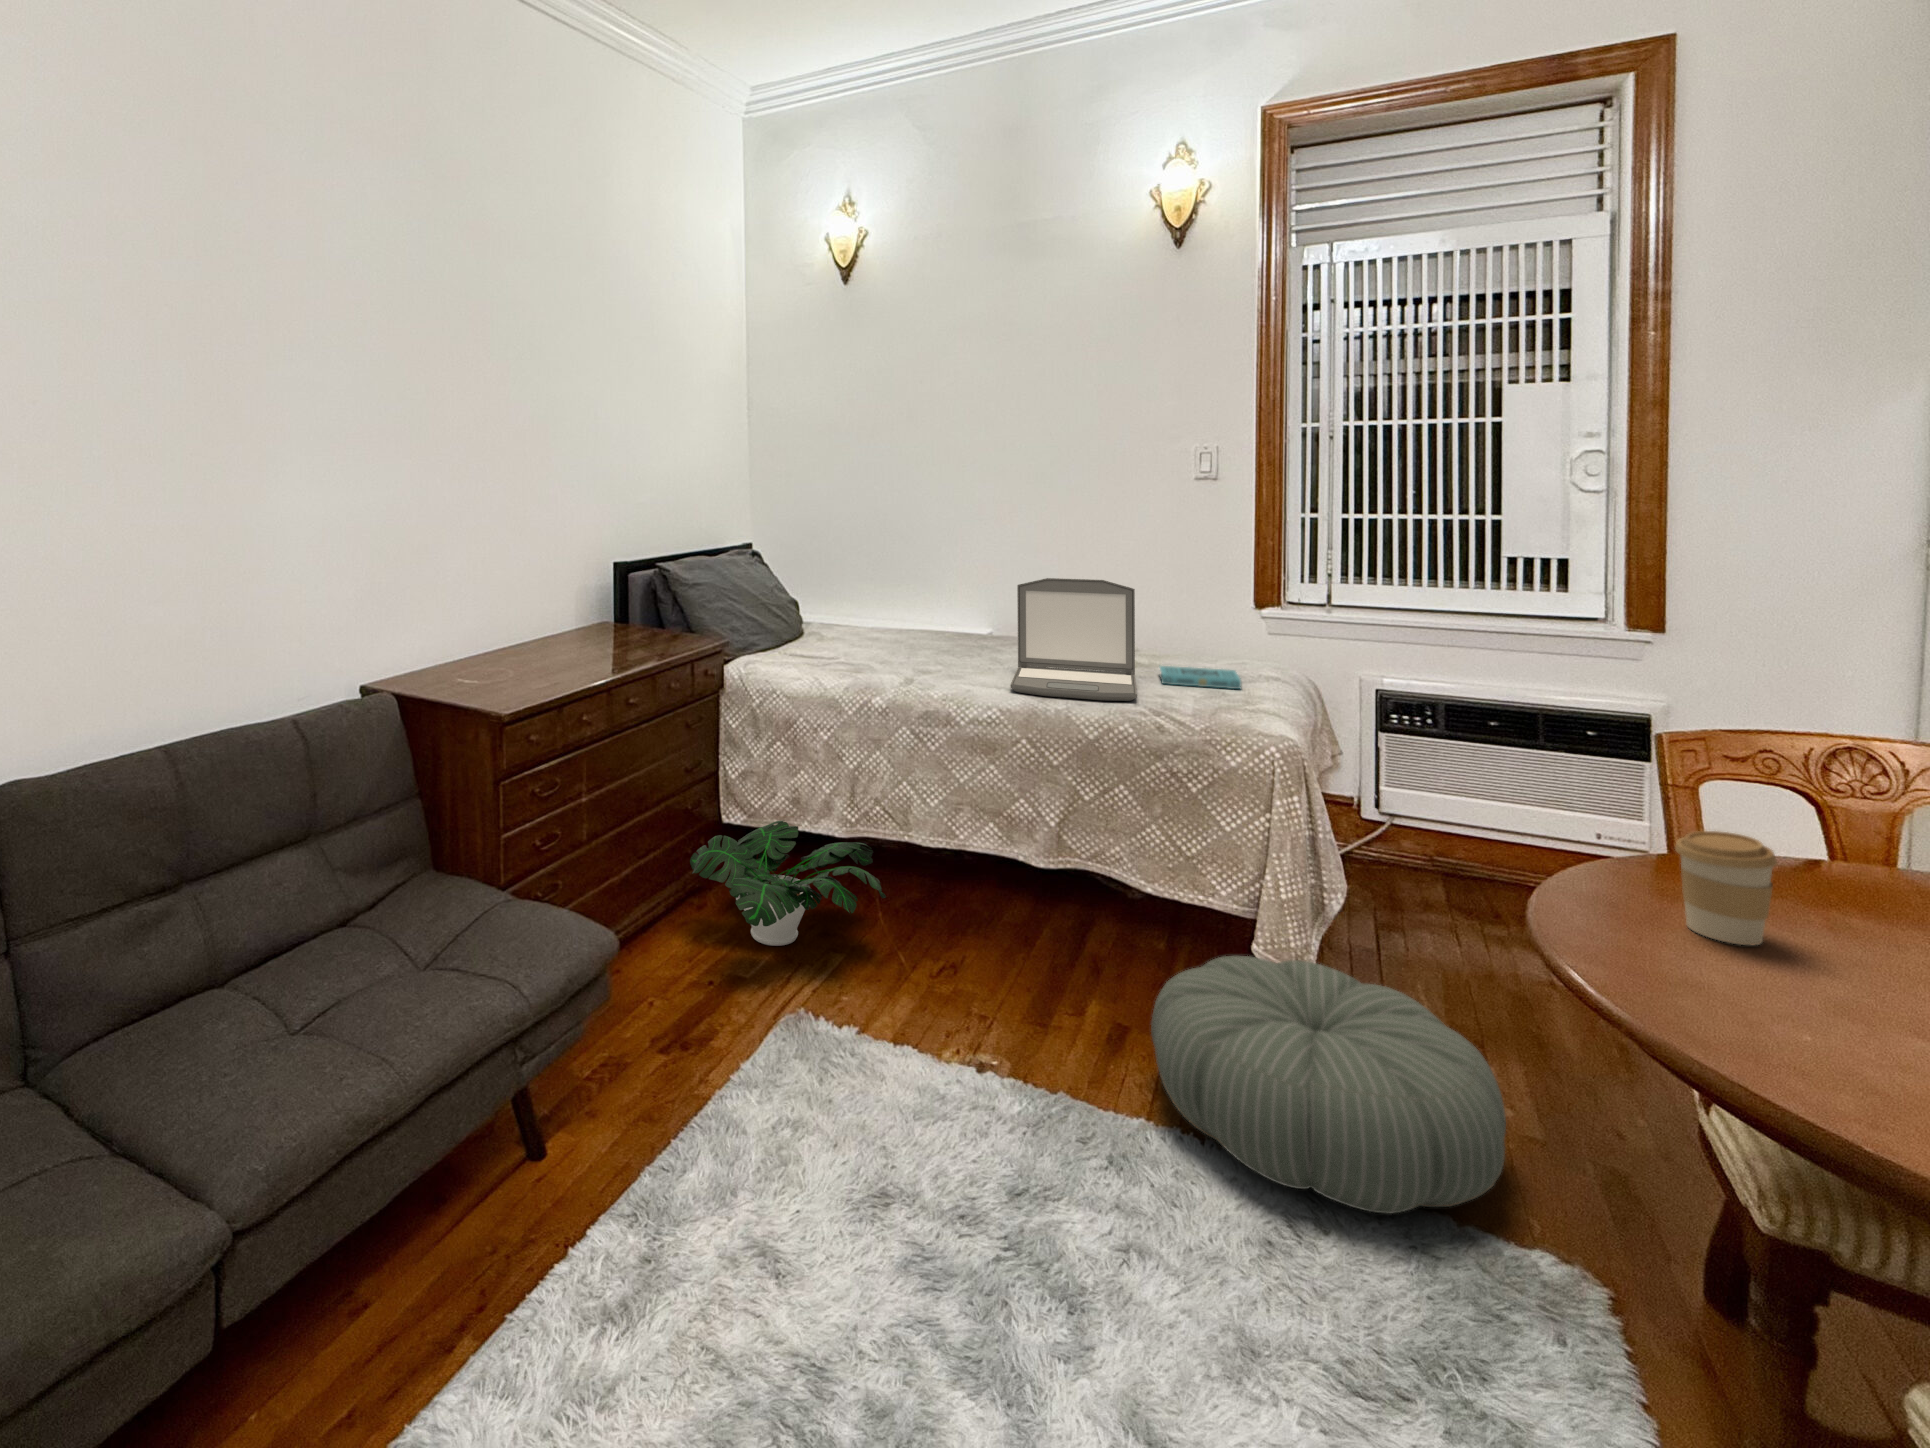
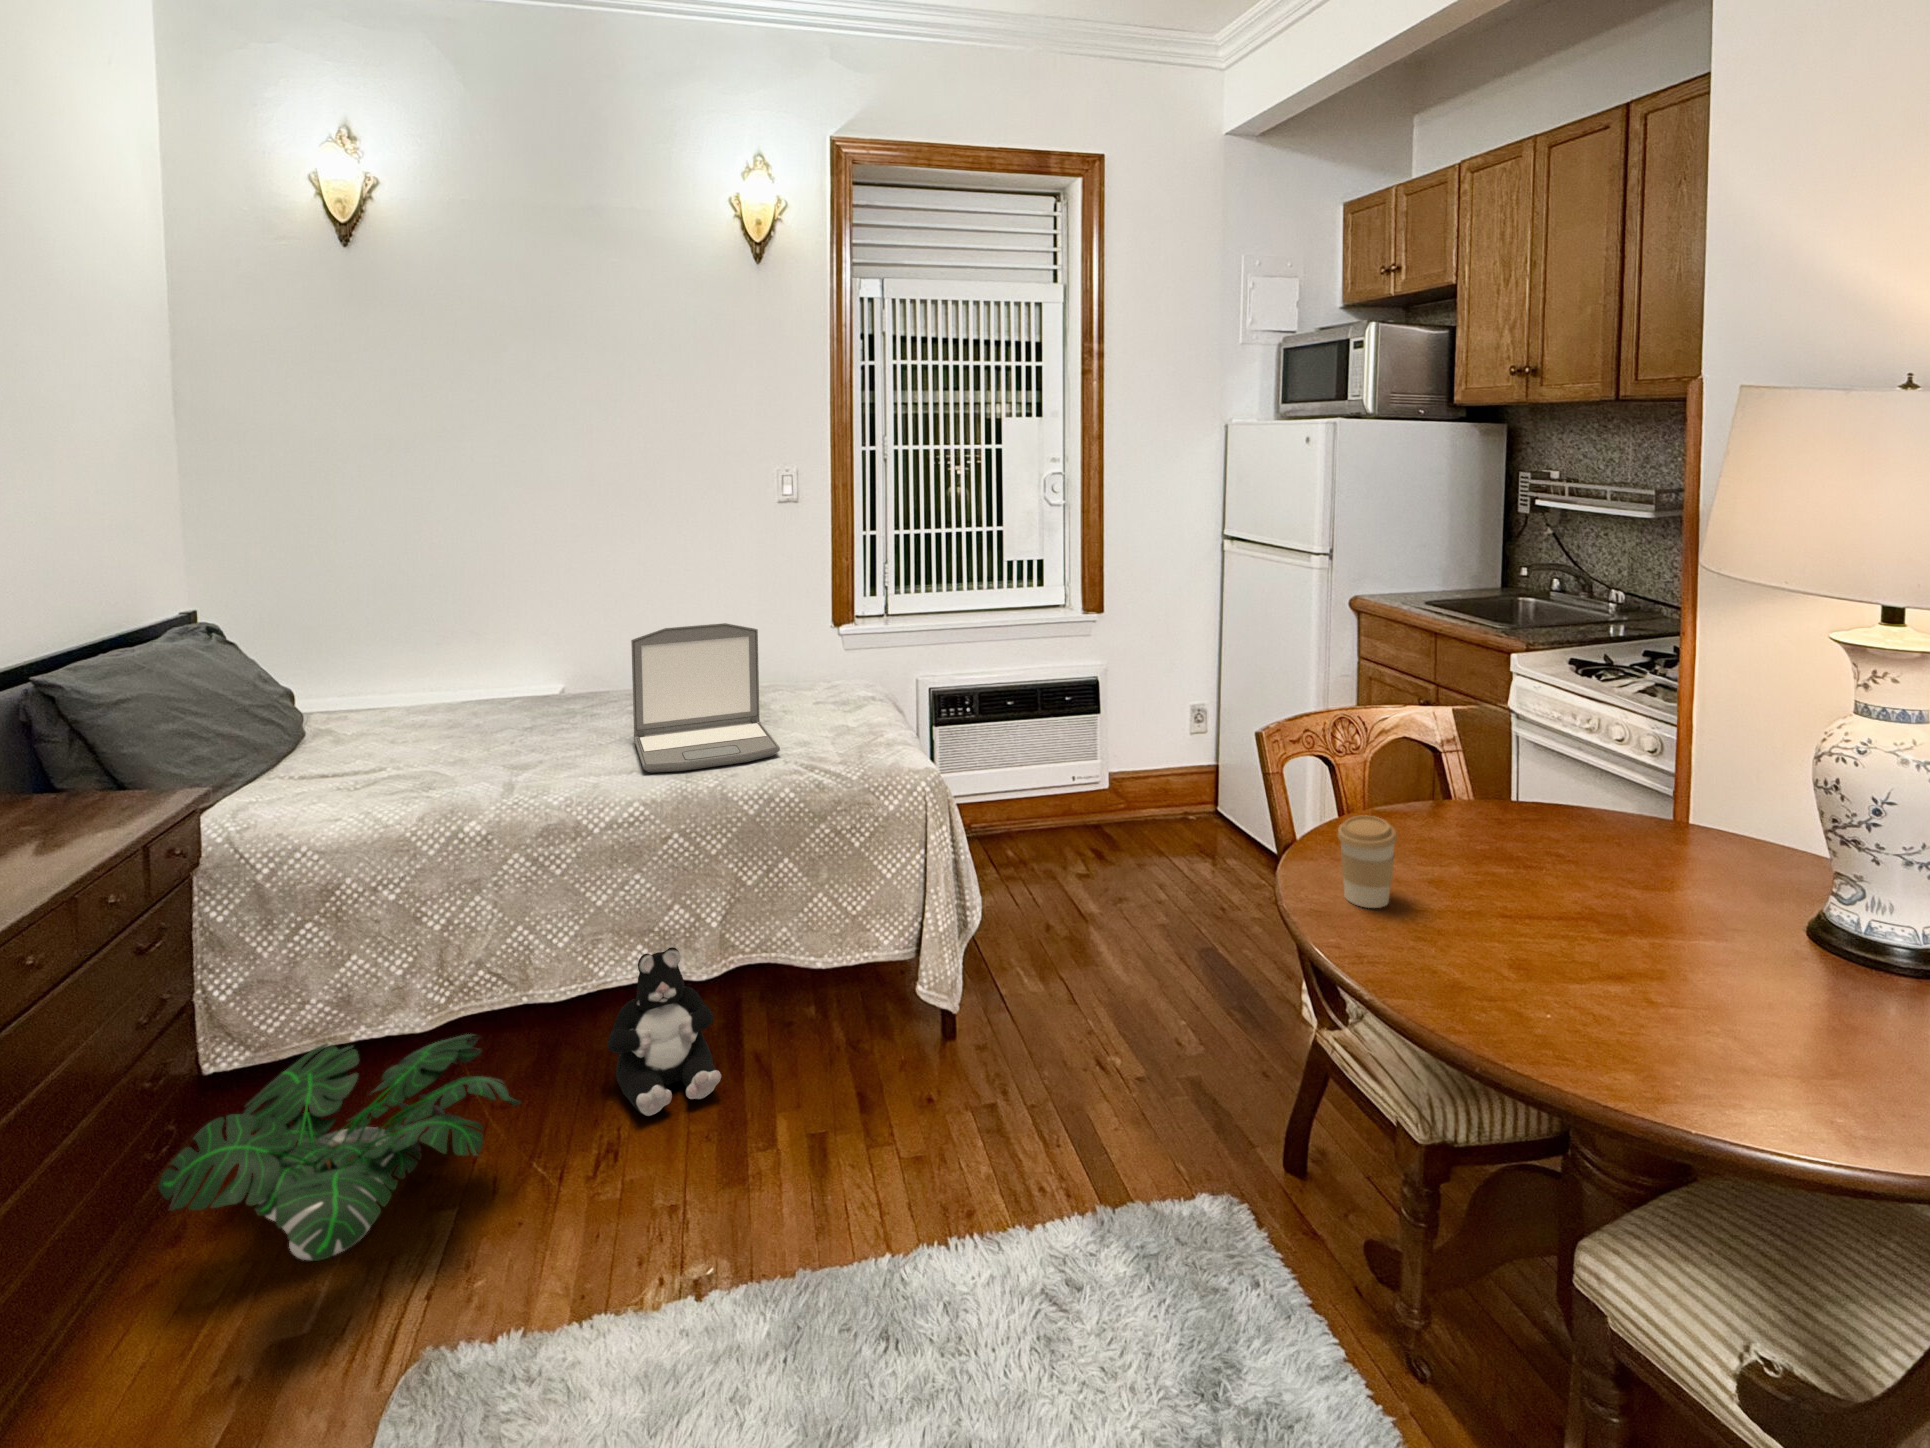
book: present [1160,666,1241,689] -> none [774,697,855,726]
plush toy: none [964,834,1054,963] -> present [608,947,721,1116]
pouf: present [1151,956,1506,1214] -> none [874,989,1169,1253]

